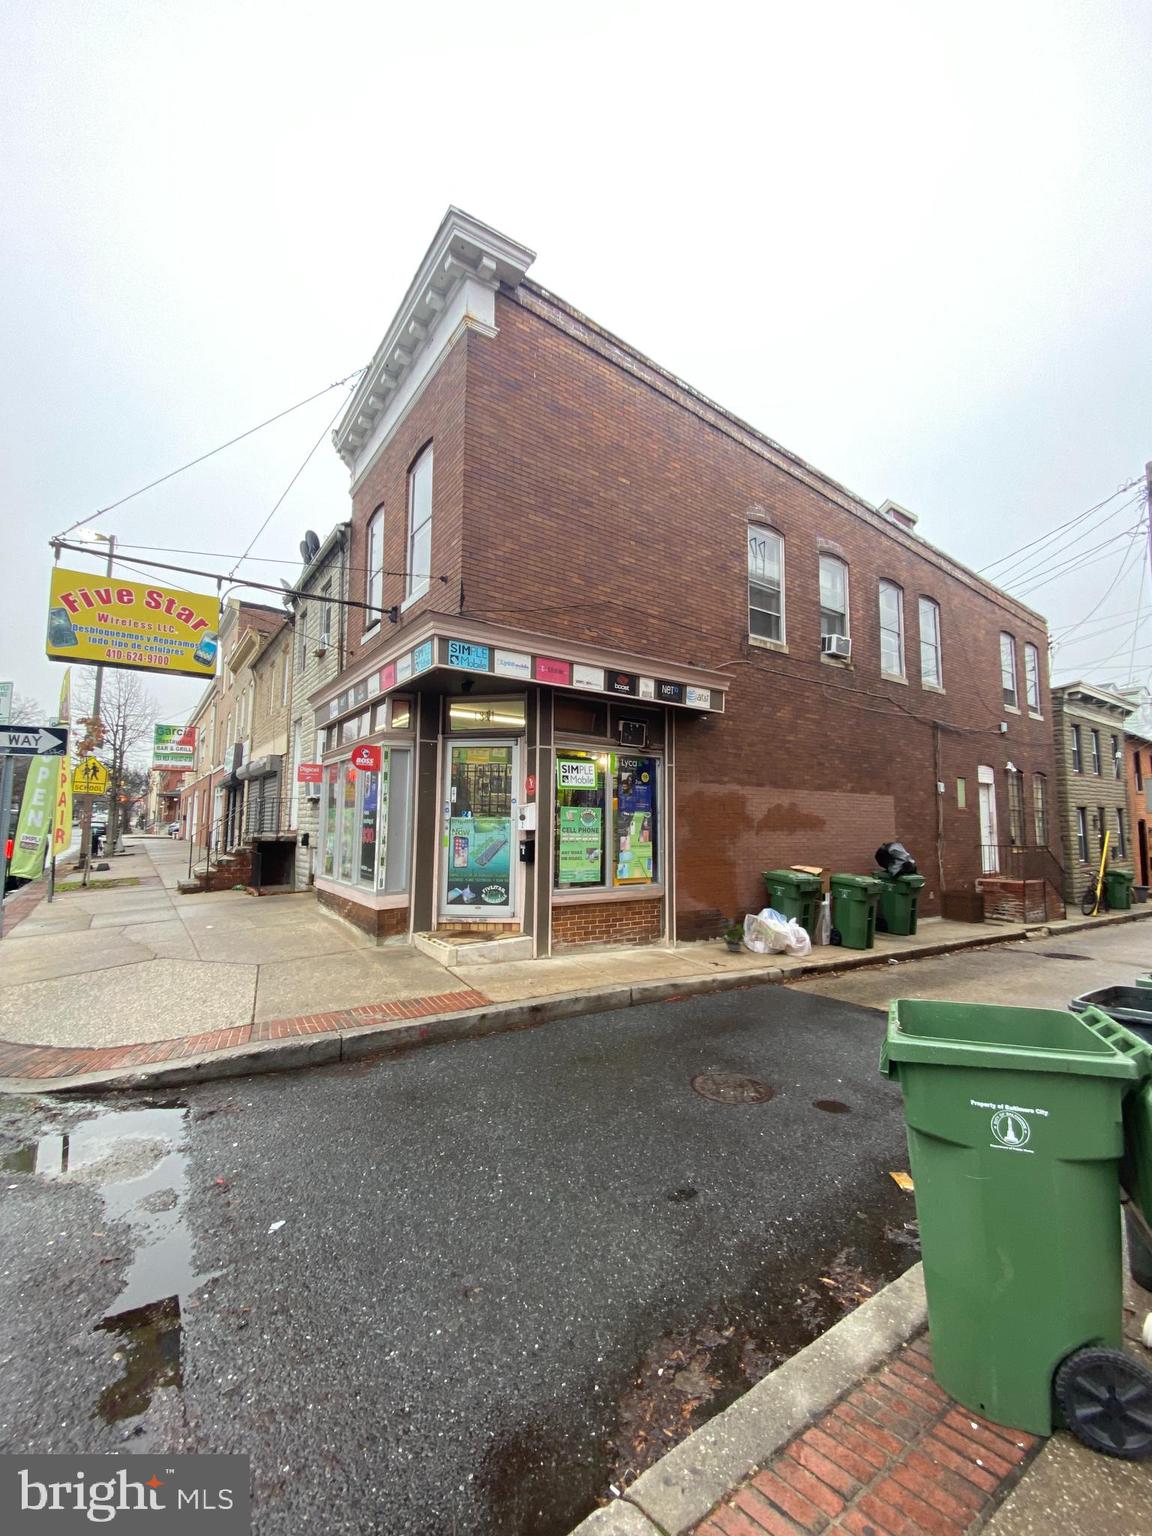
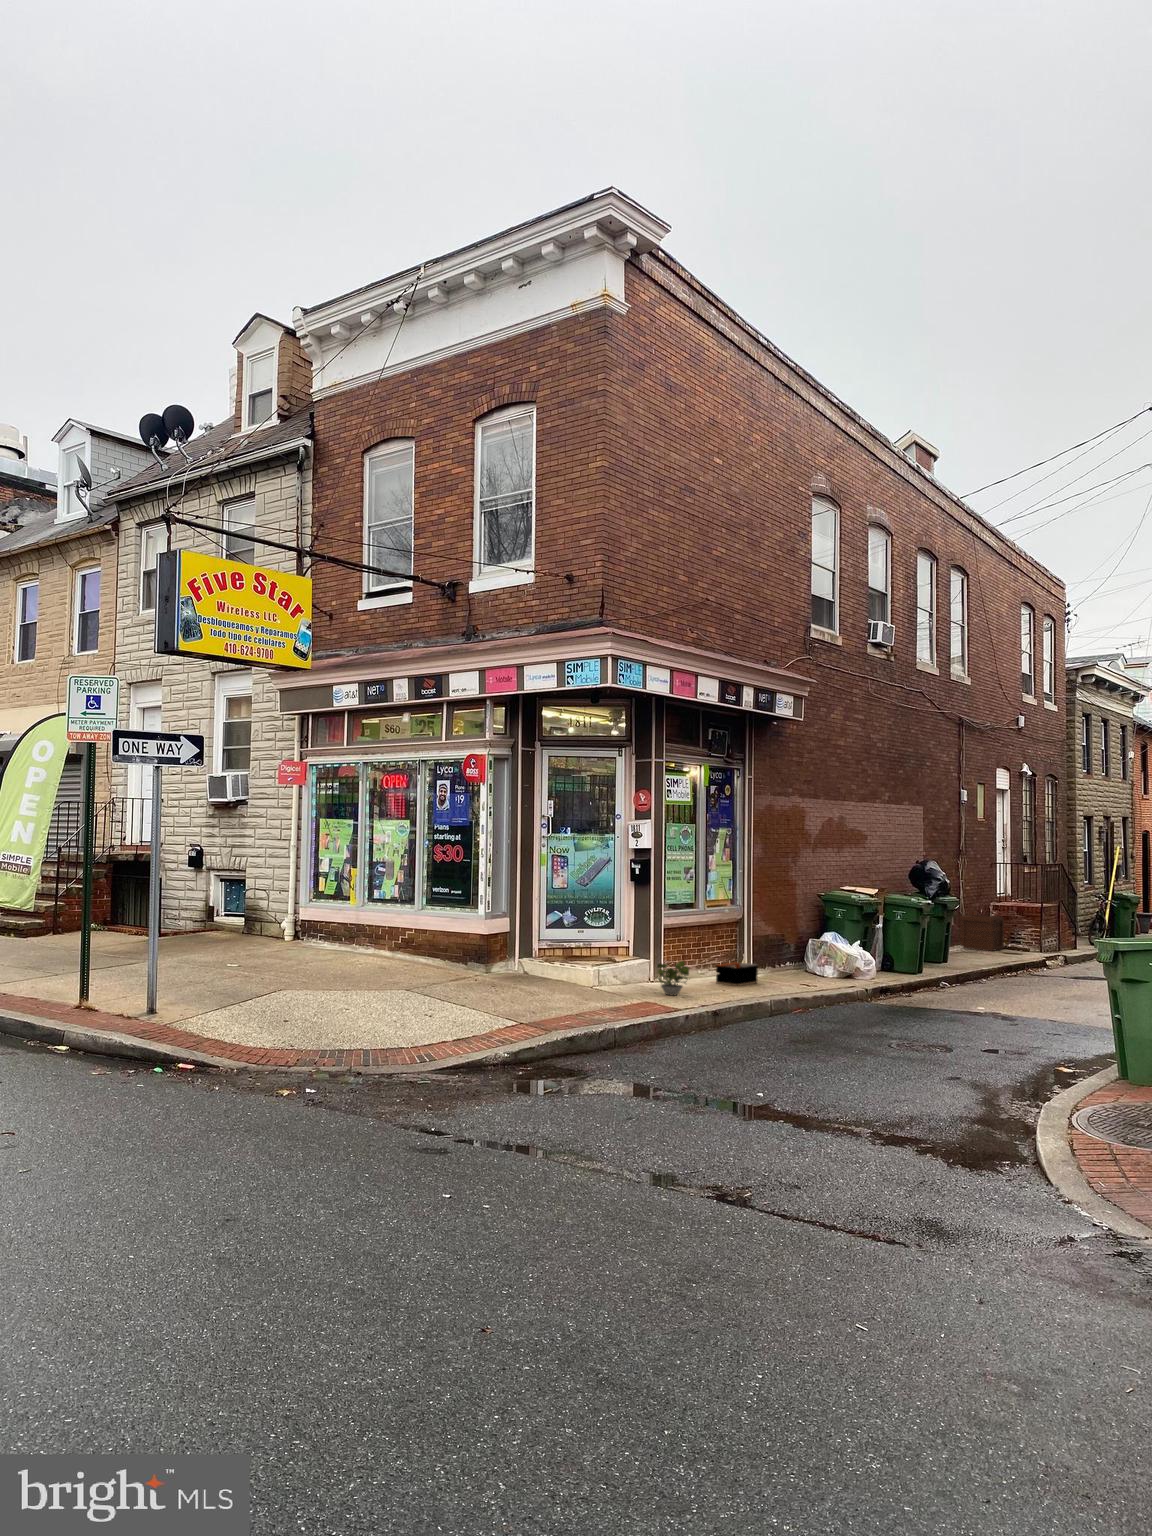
potted plant: present [722,925,745,952] -> present [657,961,689,995]
storage bin: none [632,937,676,962] -> present [716,962,758,986]

